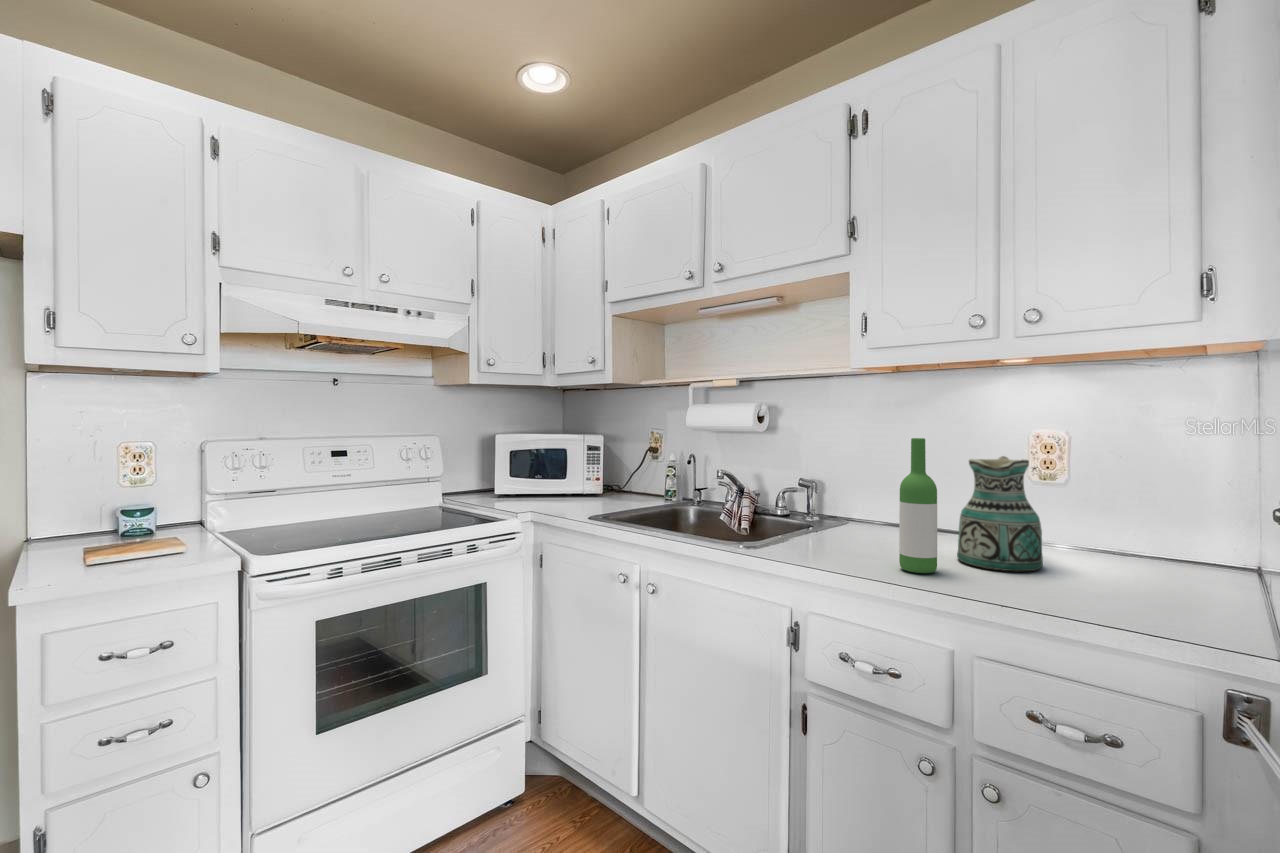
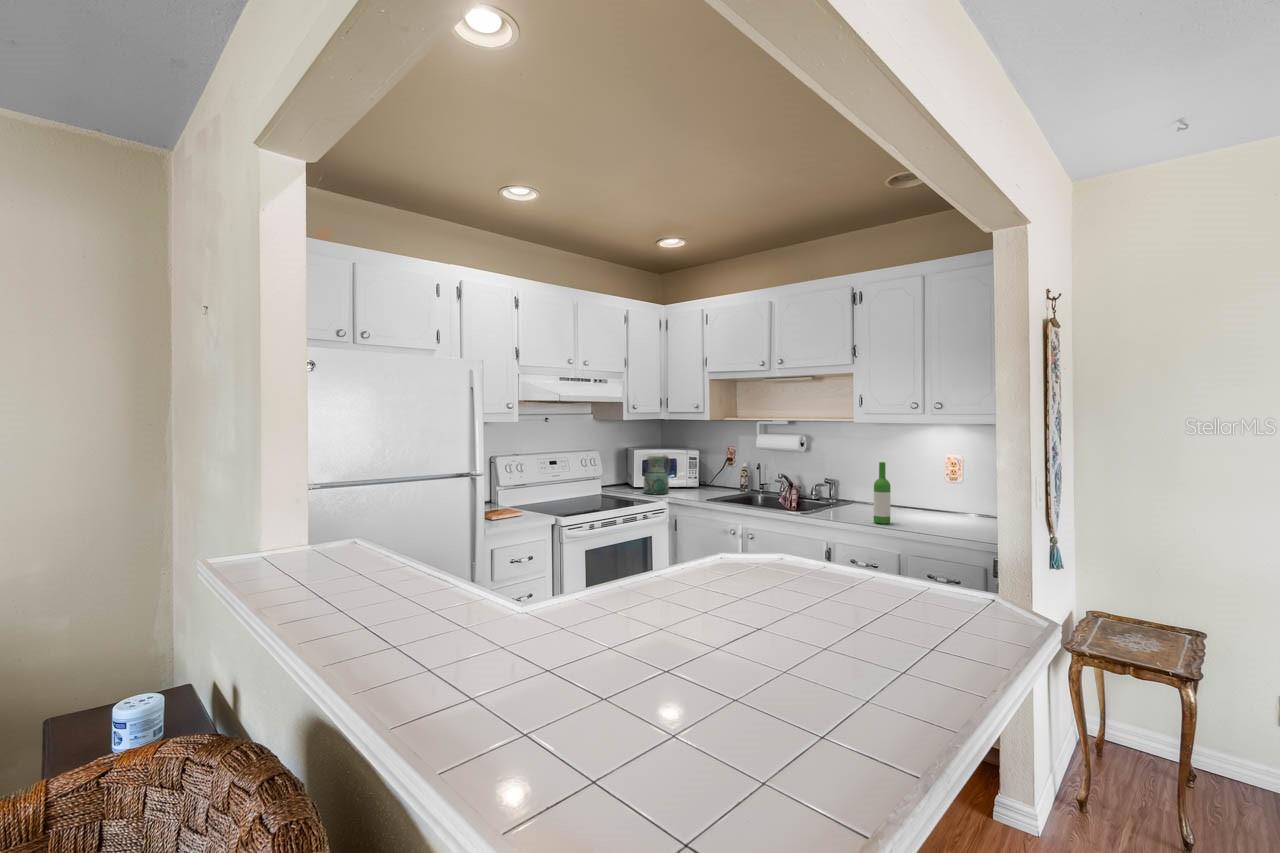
ceramic pitcher: present [957,456,1043,571] -> present [643,455,670,494]

